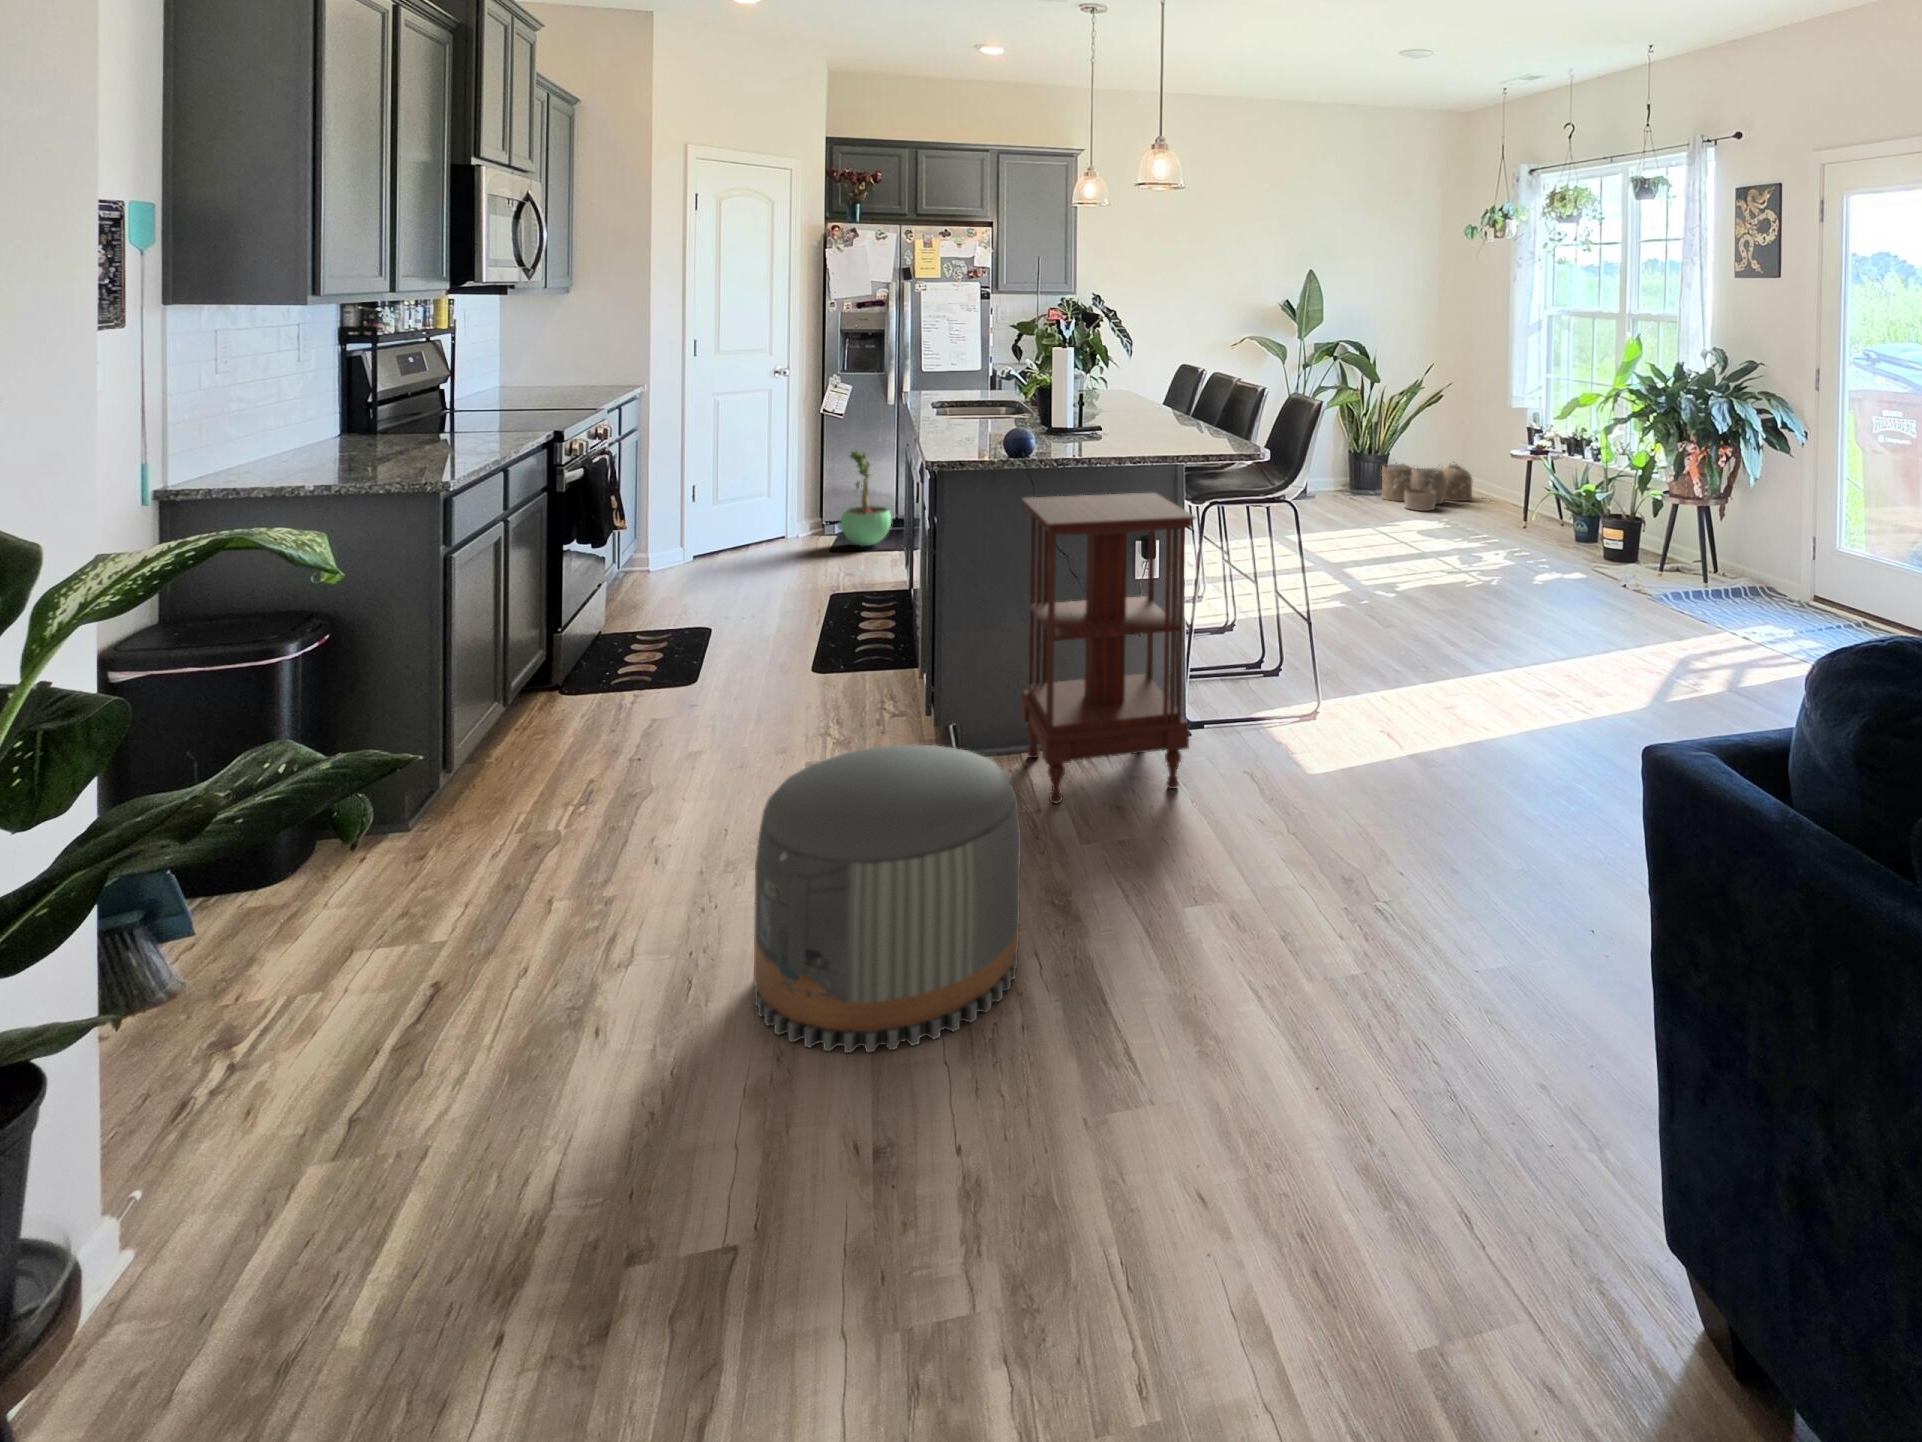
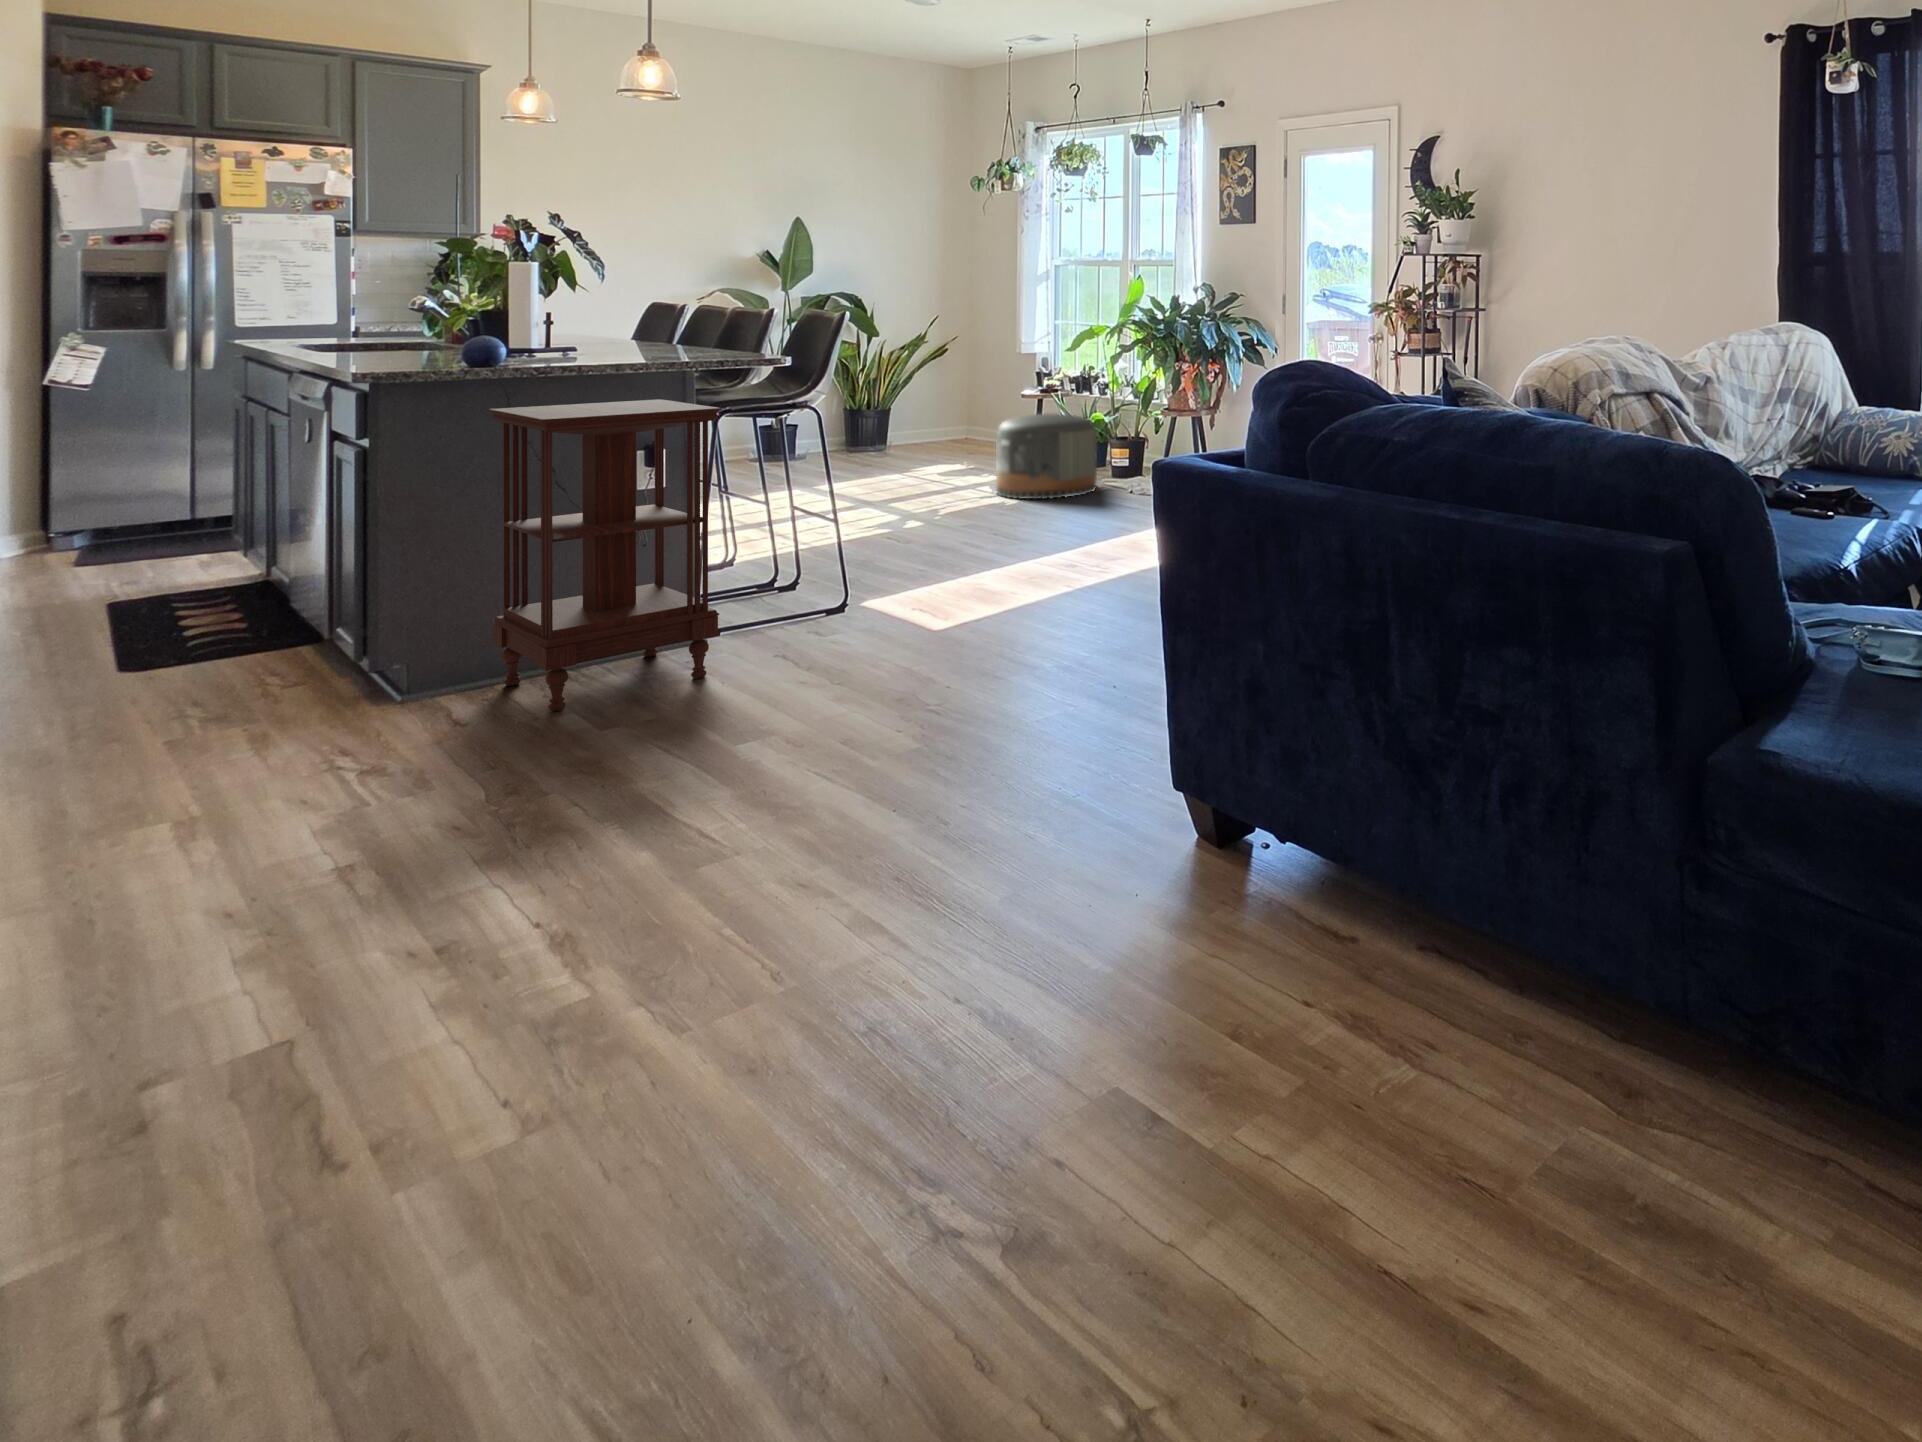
potted plant: present [841,451,891,546] -> none [95,427,191,552]
woven basket: present [1382,462,1472,511] -> none [884,411,982,458]
pouf: present [754,745,1021,1053] -> present [996,413,1097,499]

